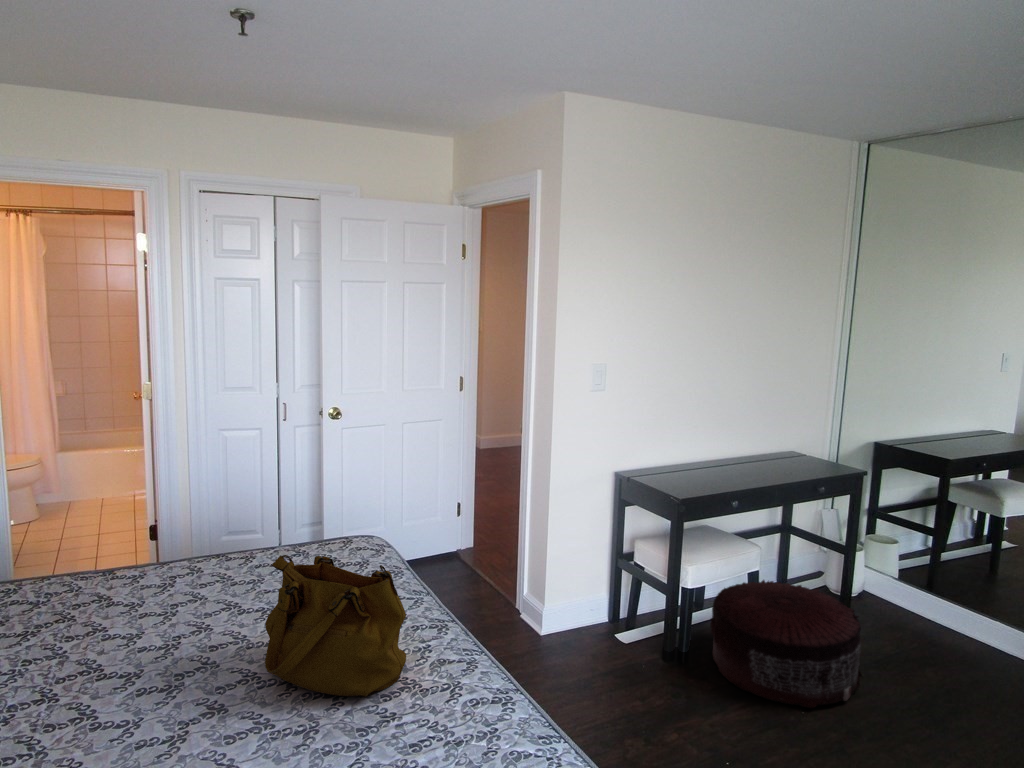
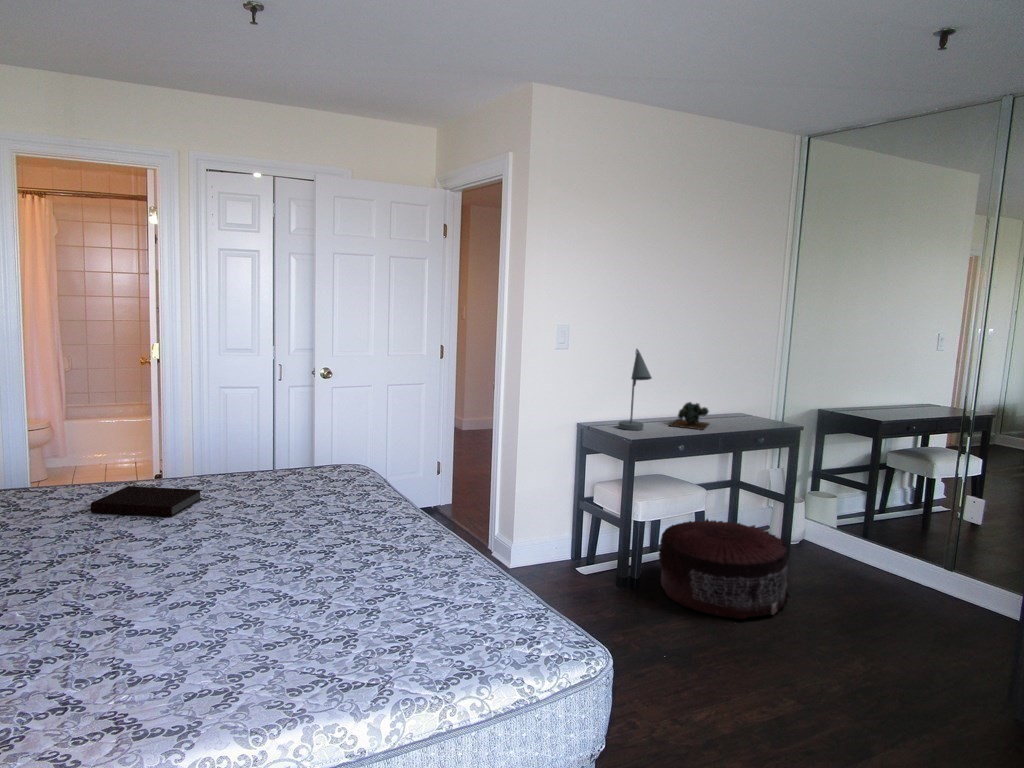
desk lamp: none [662,390,702,482] -> present [618,349,652,430]
succulent plant: none [718,445,764,480] -> present [669,402,709,430]
handbag: present [265,555,406,697] -> none [269,445,387,553]
notebook: none [58,586,190,634] -> present [91,486,202,517]

